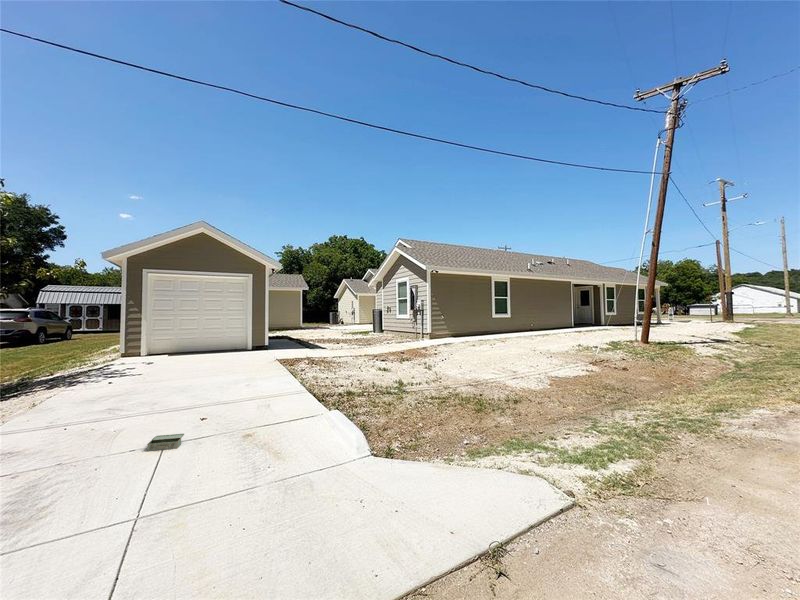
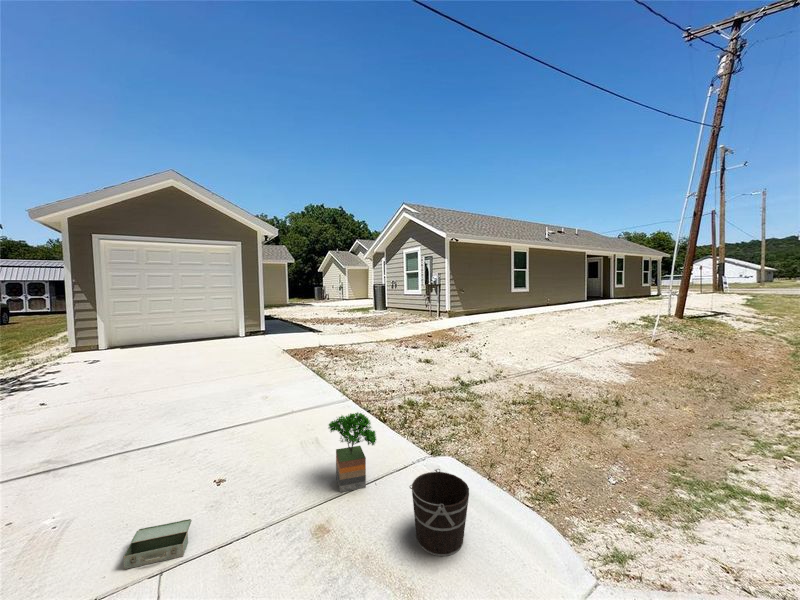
potted tree: none [268,384,298,430] -> present [329,412,376,492]
bucket: none [300,412,333,453] -> present [409,469,469,556]

